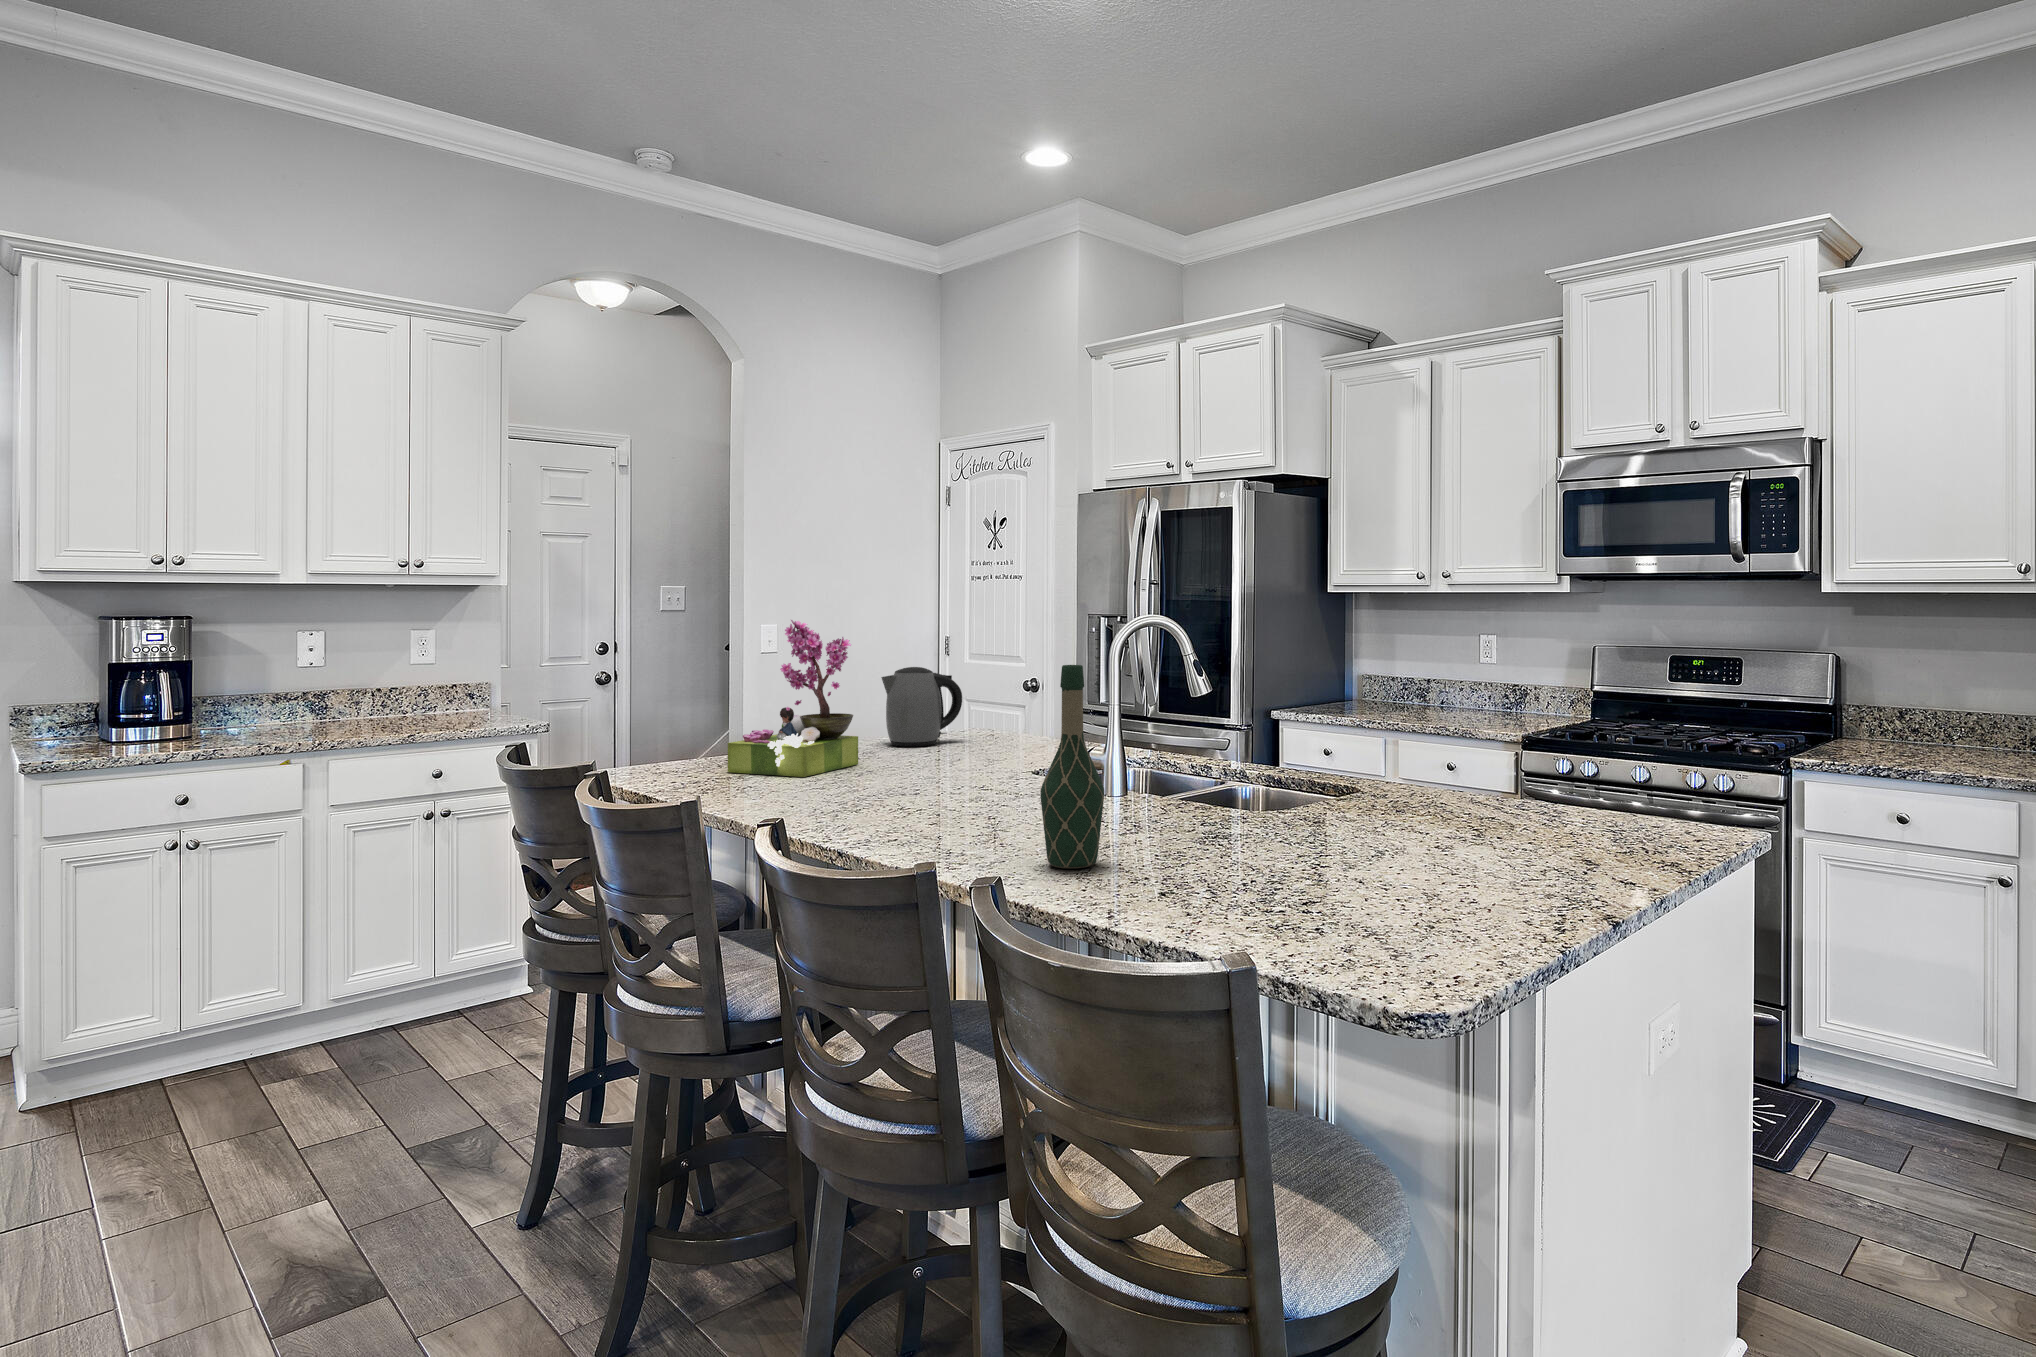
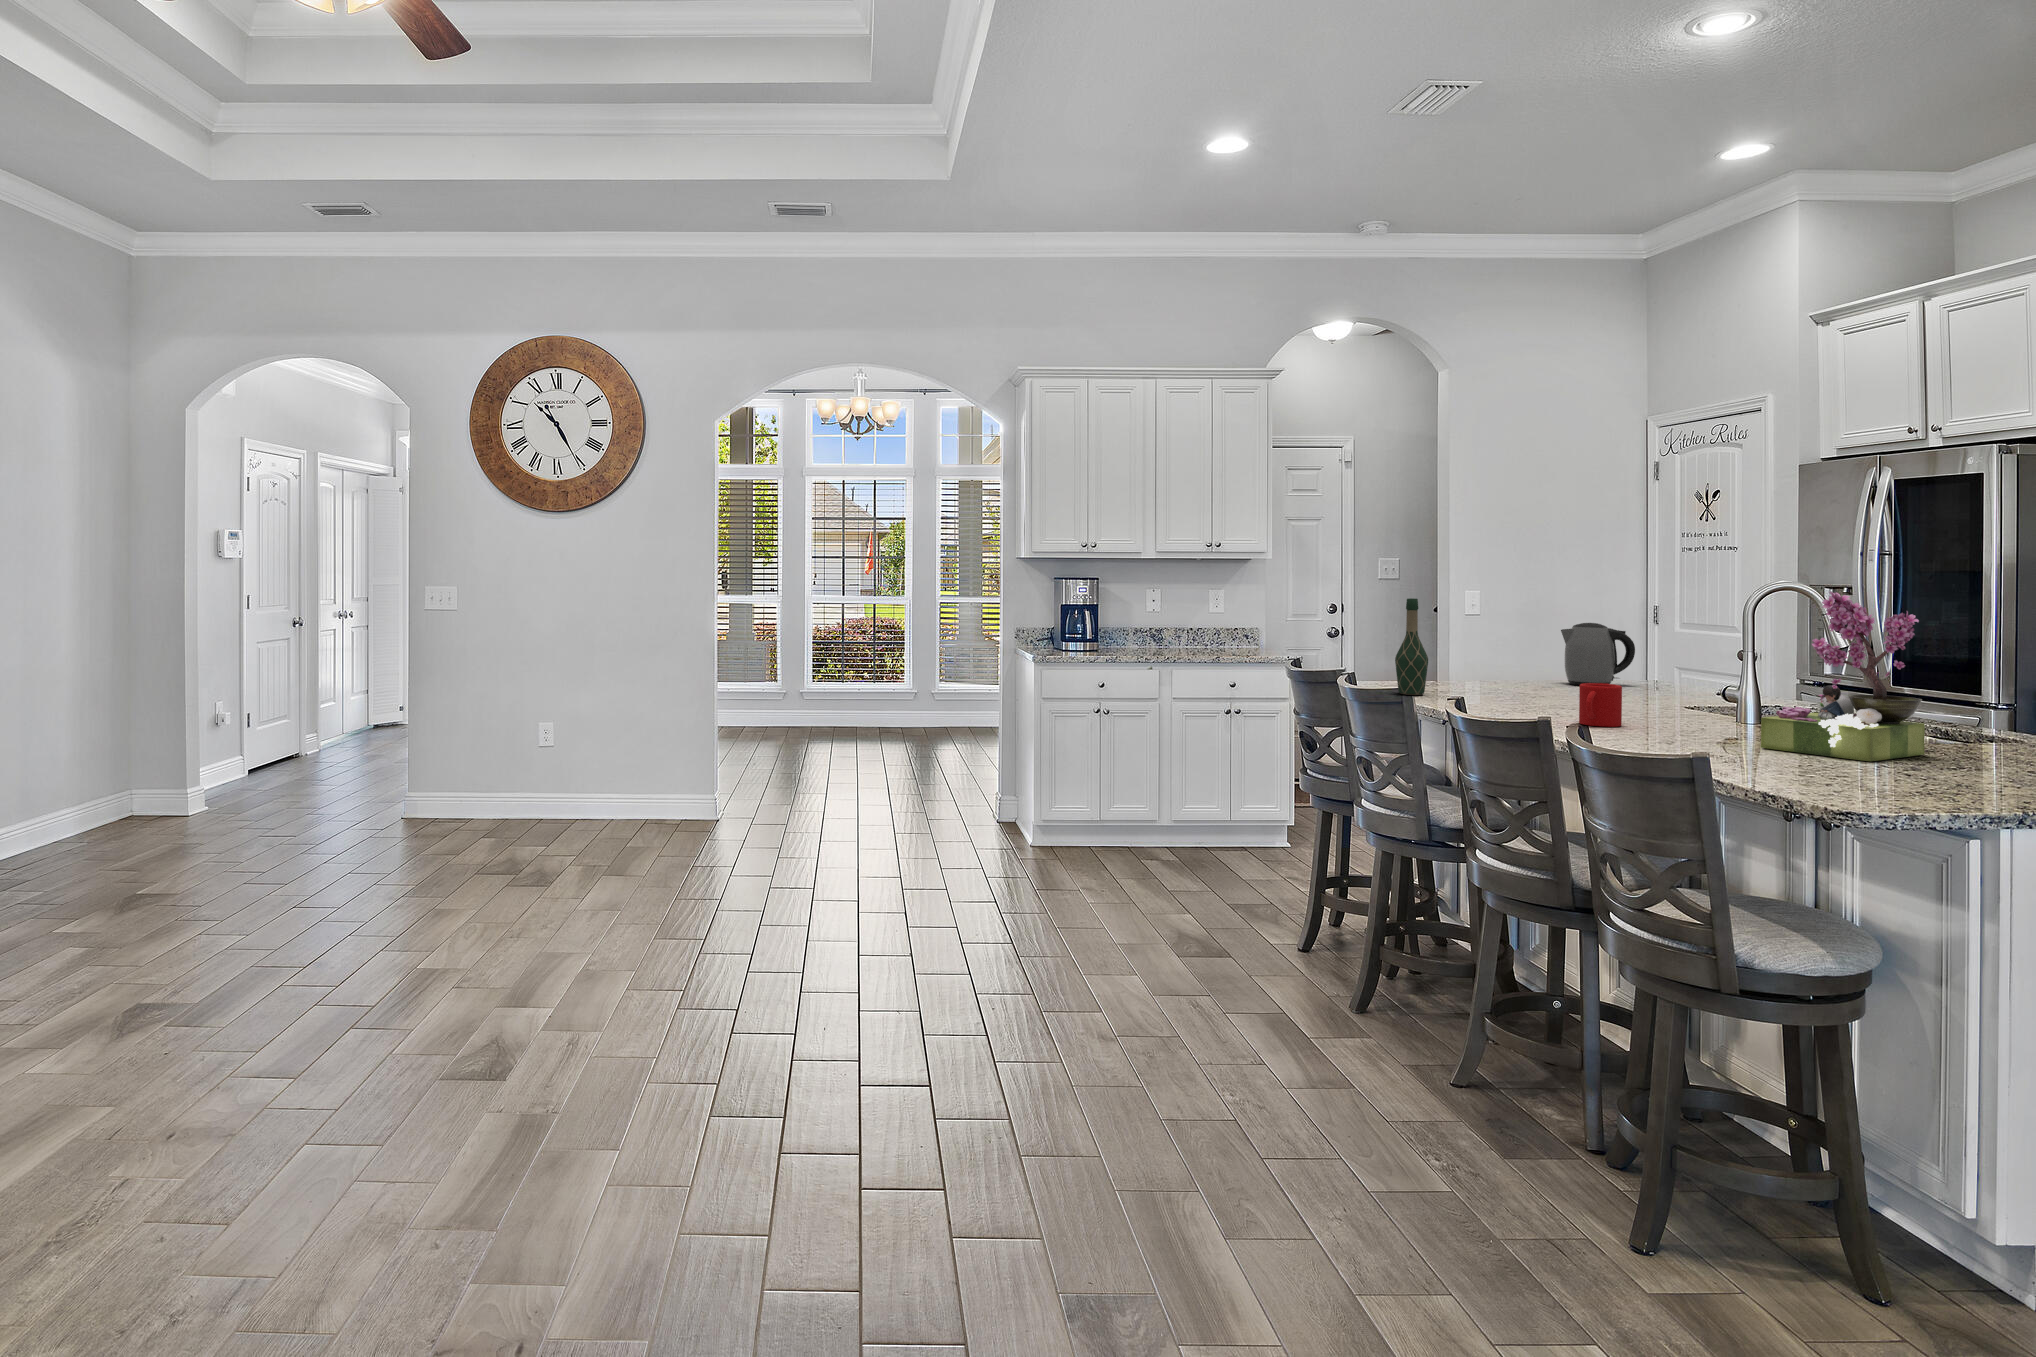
flower arrangement: present [728,620,858,777] -> present [1761,591,1925,761]
wine bottle: present [1040,665,1104,868] -> present [1395,598,1428,695]
mug: none [936,765,990,831] -> present [1579,683,1622,727]

